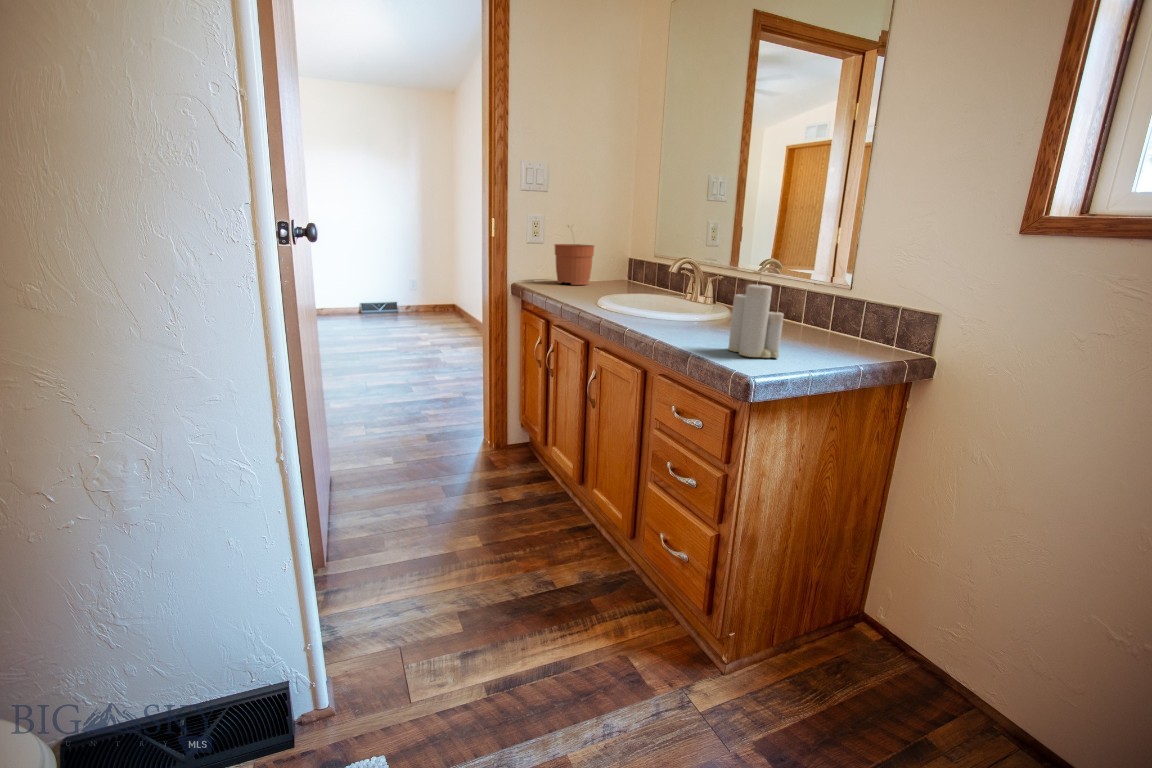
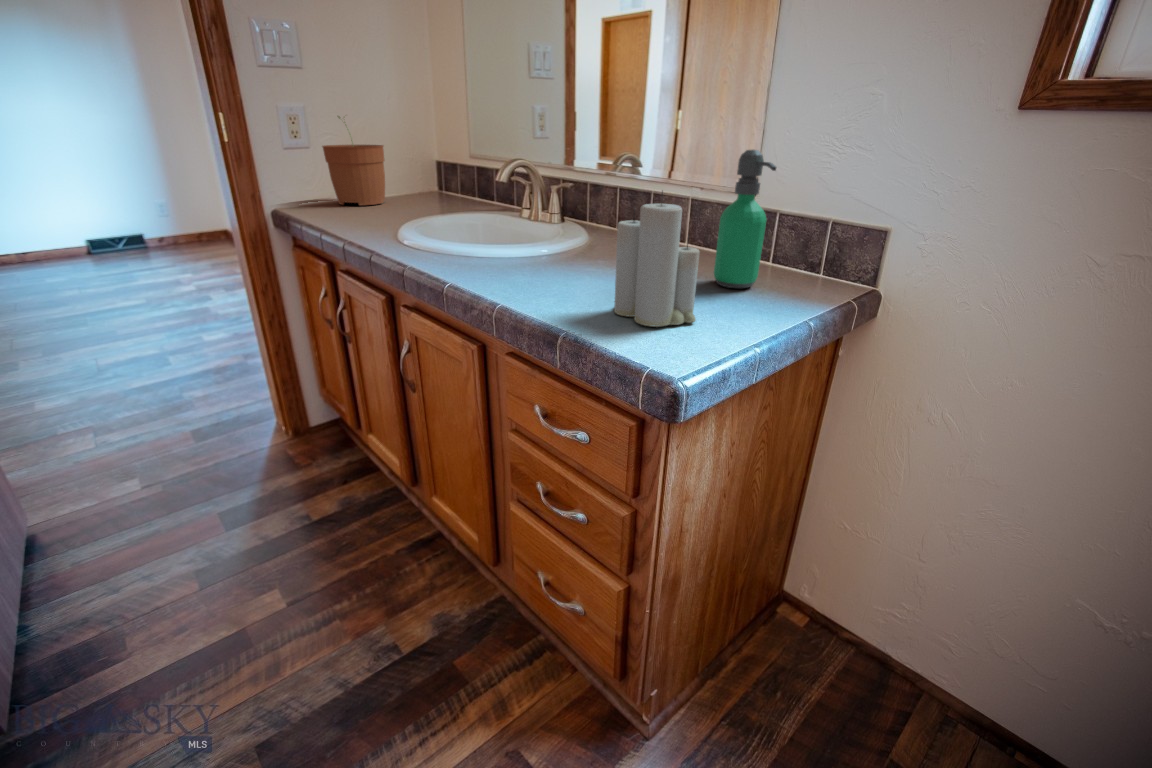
soap dispenser: none [807,258,848,348] -> present [714,150,776,288]

